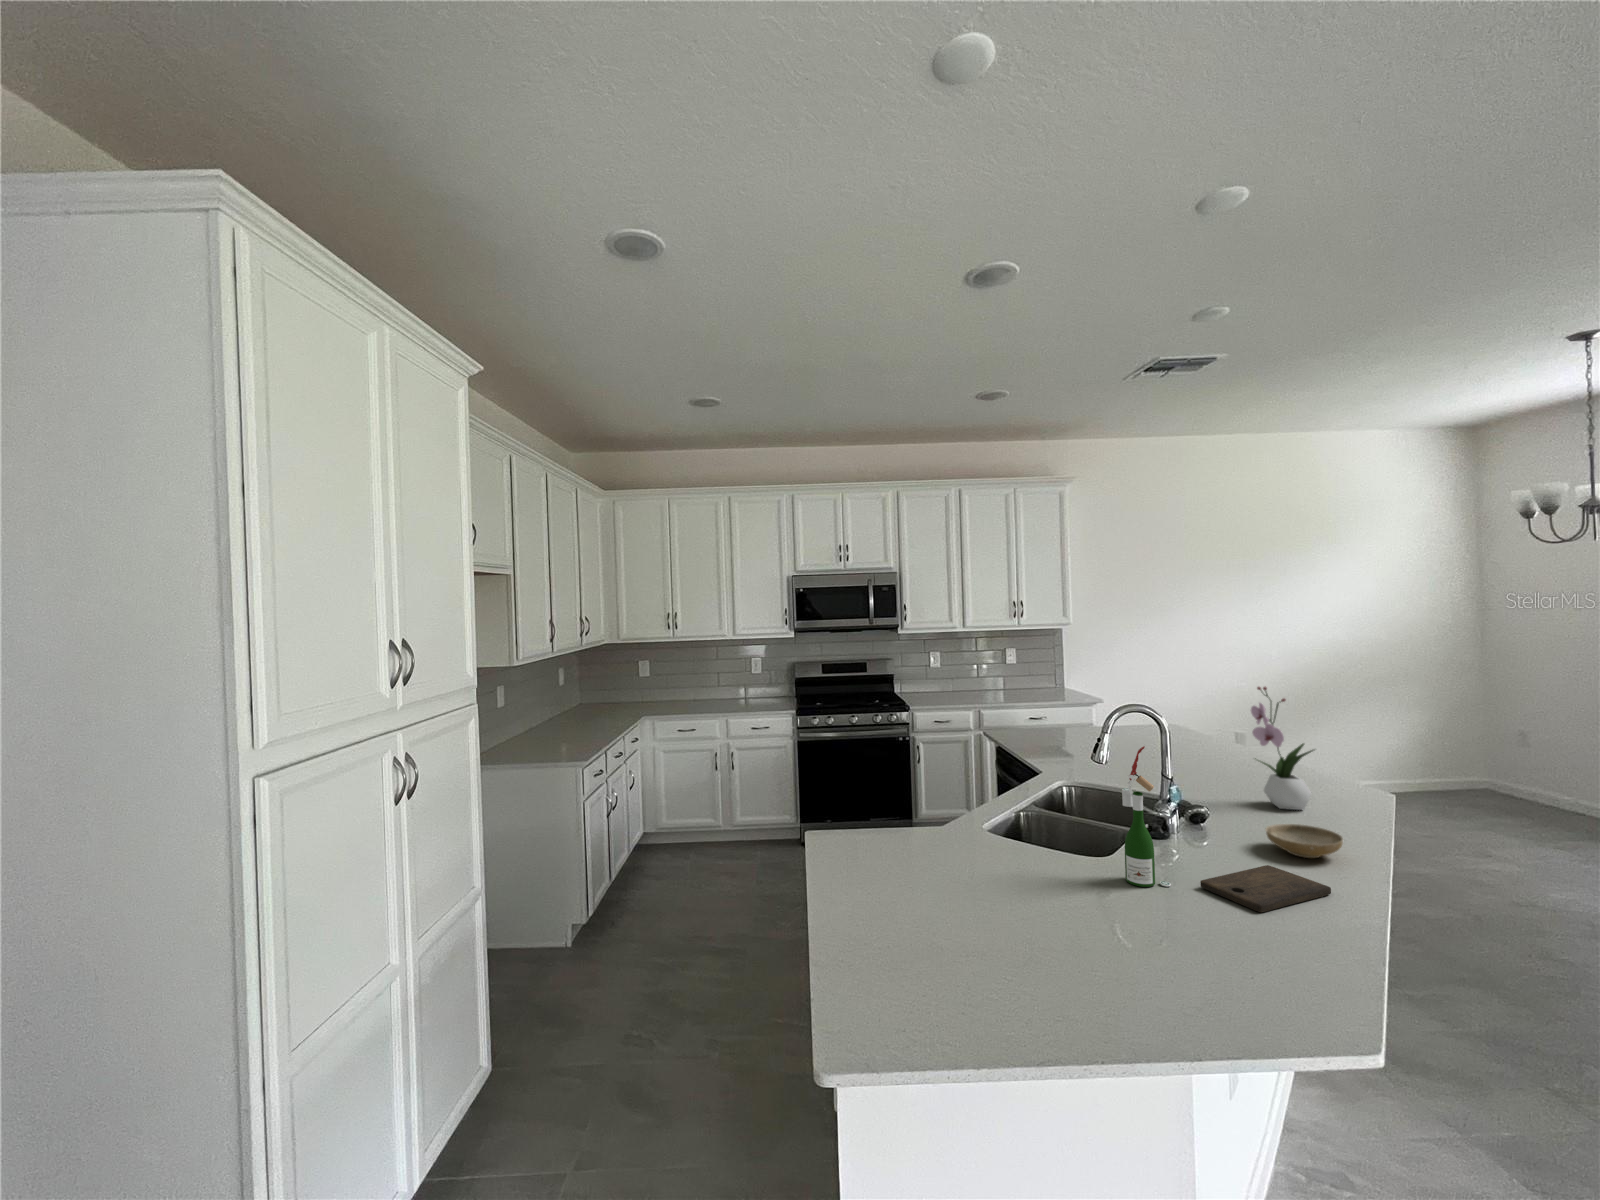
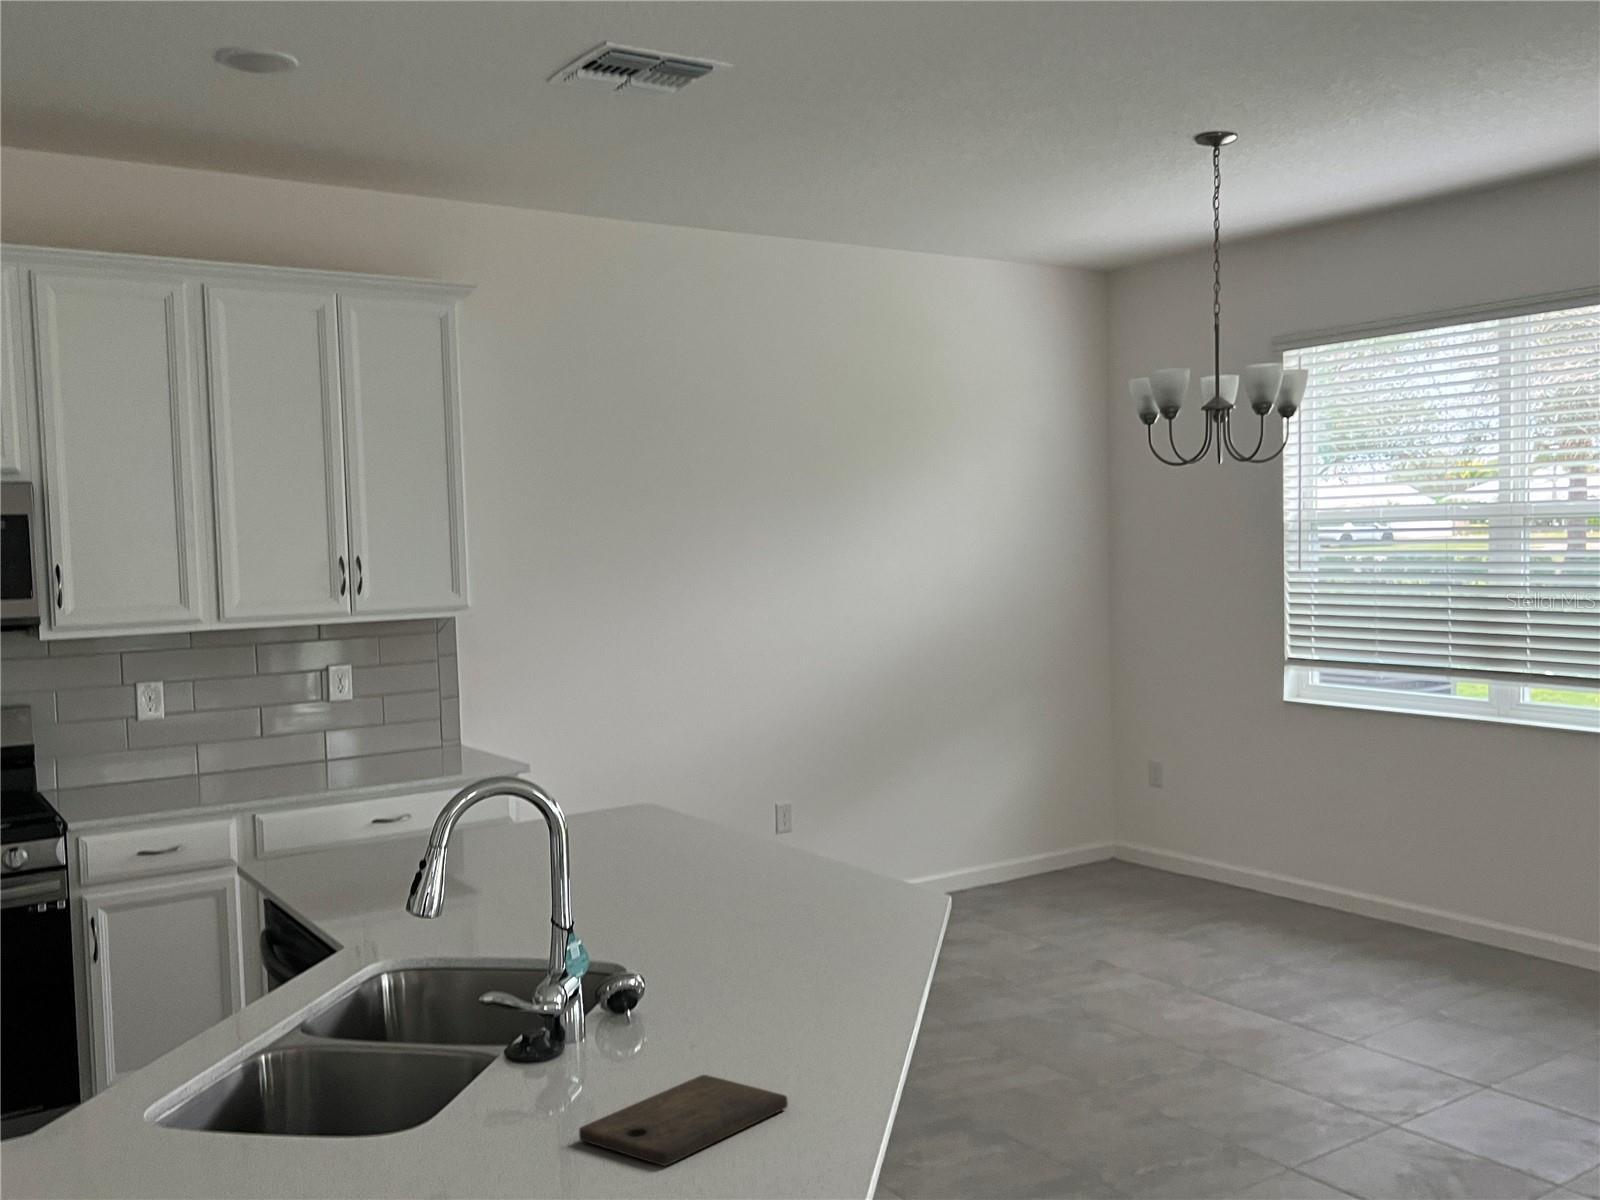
flower arrangement: present [1251,687,1313,810] -> none [721,735,820,962]
wine bottle: present [1122,746,1171,887] -> none [439,883,527,1162]
ceramic bowl: present [1266,824,1343,858] -> none [715,989,829,1048]

